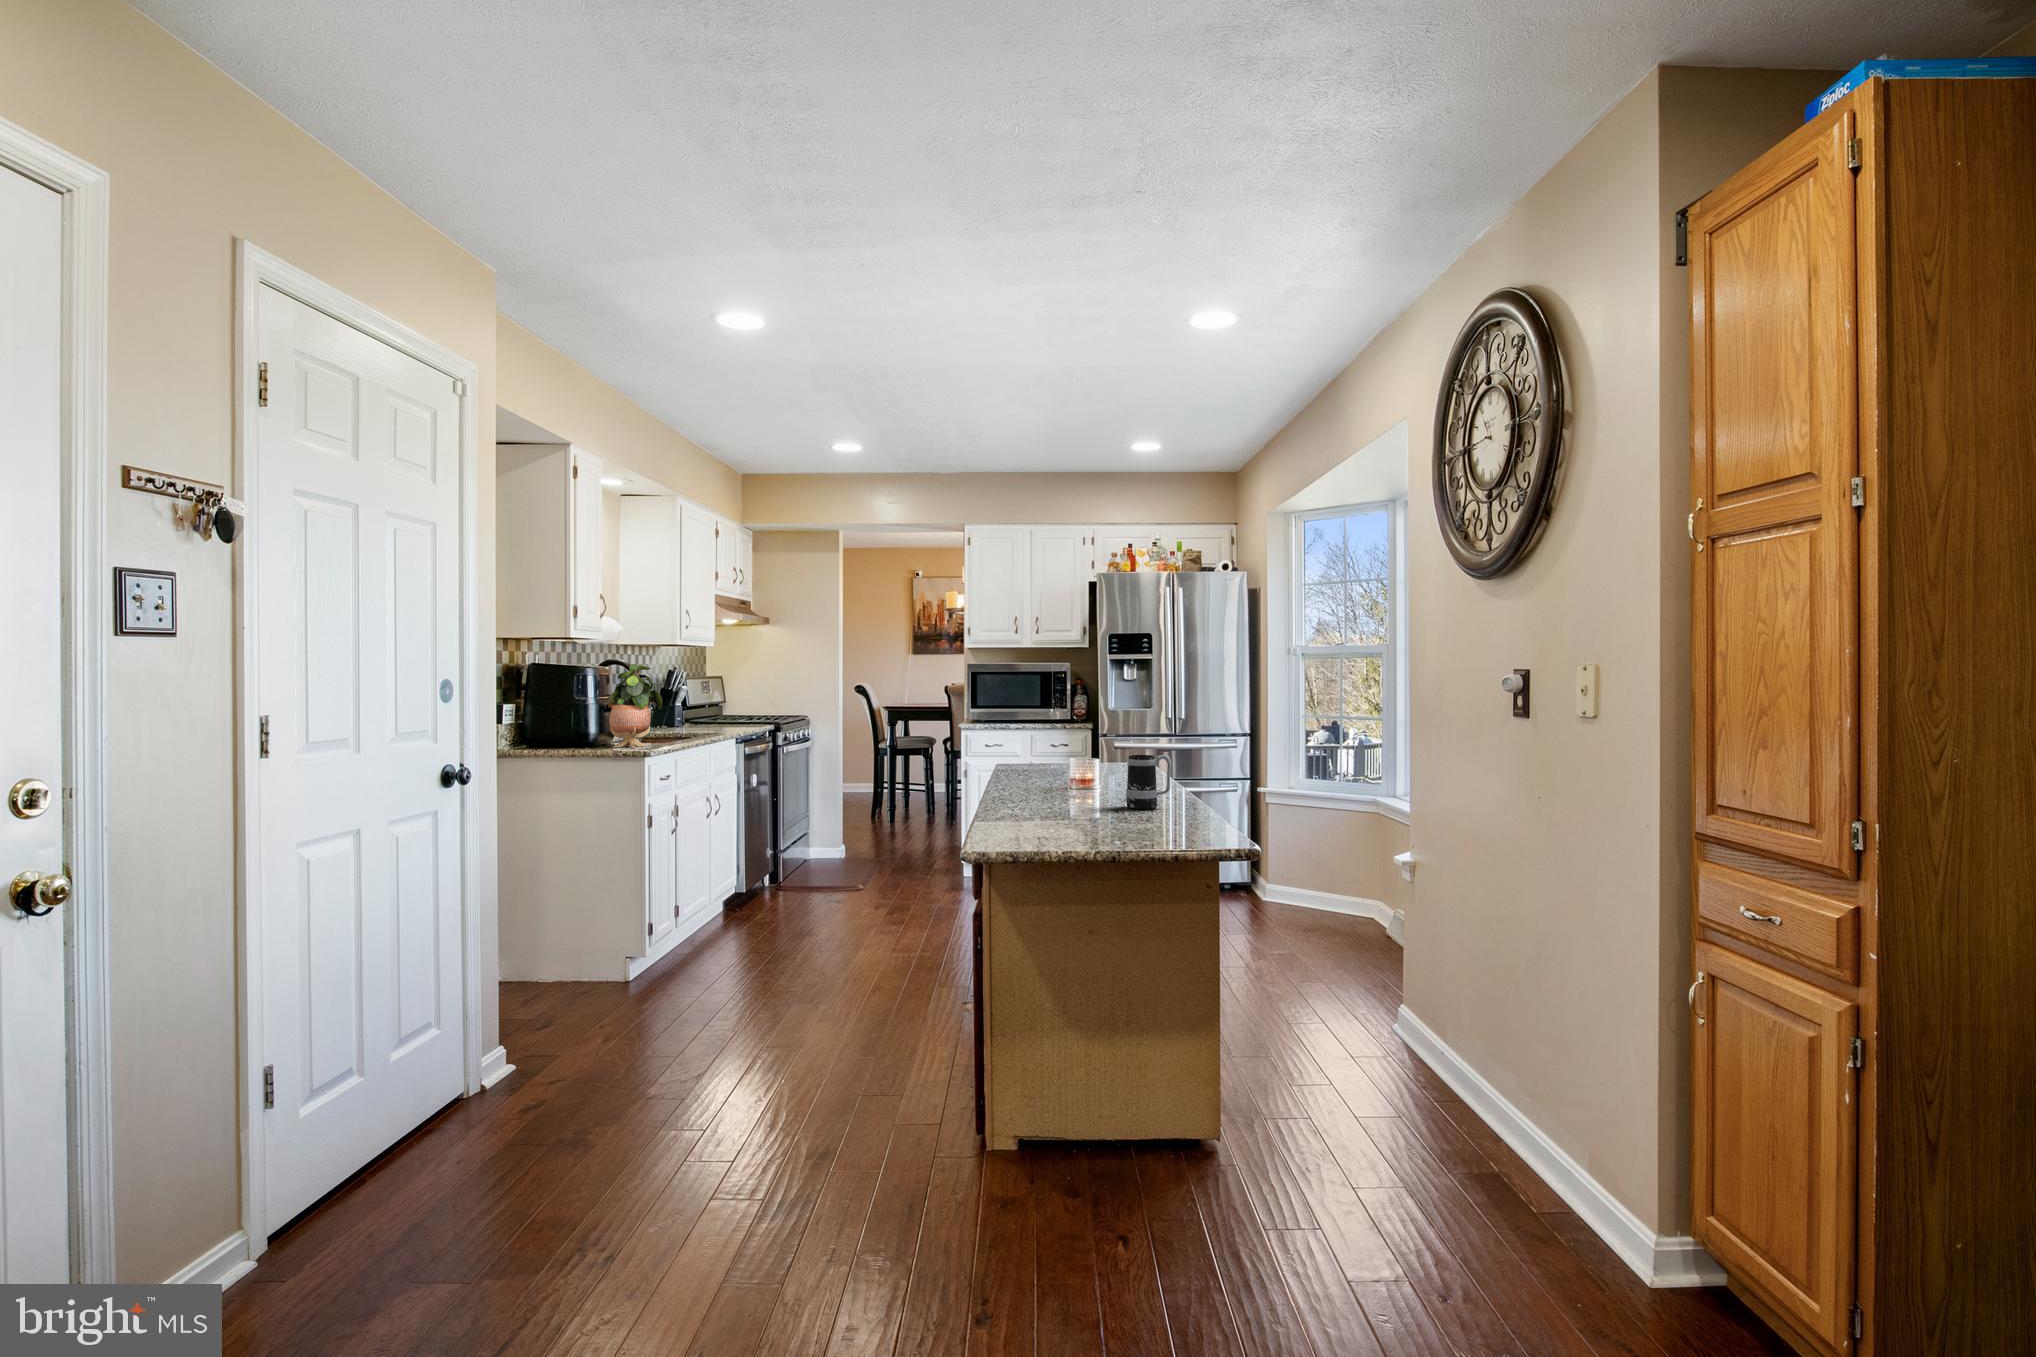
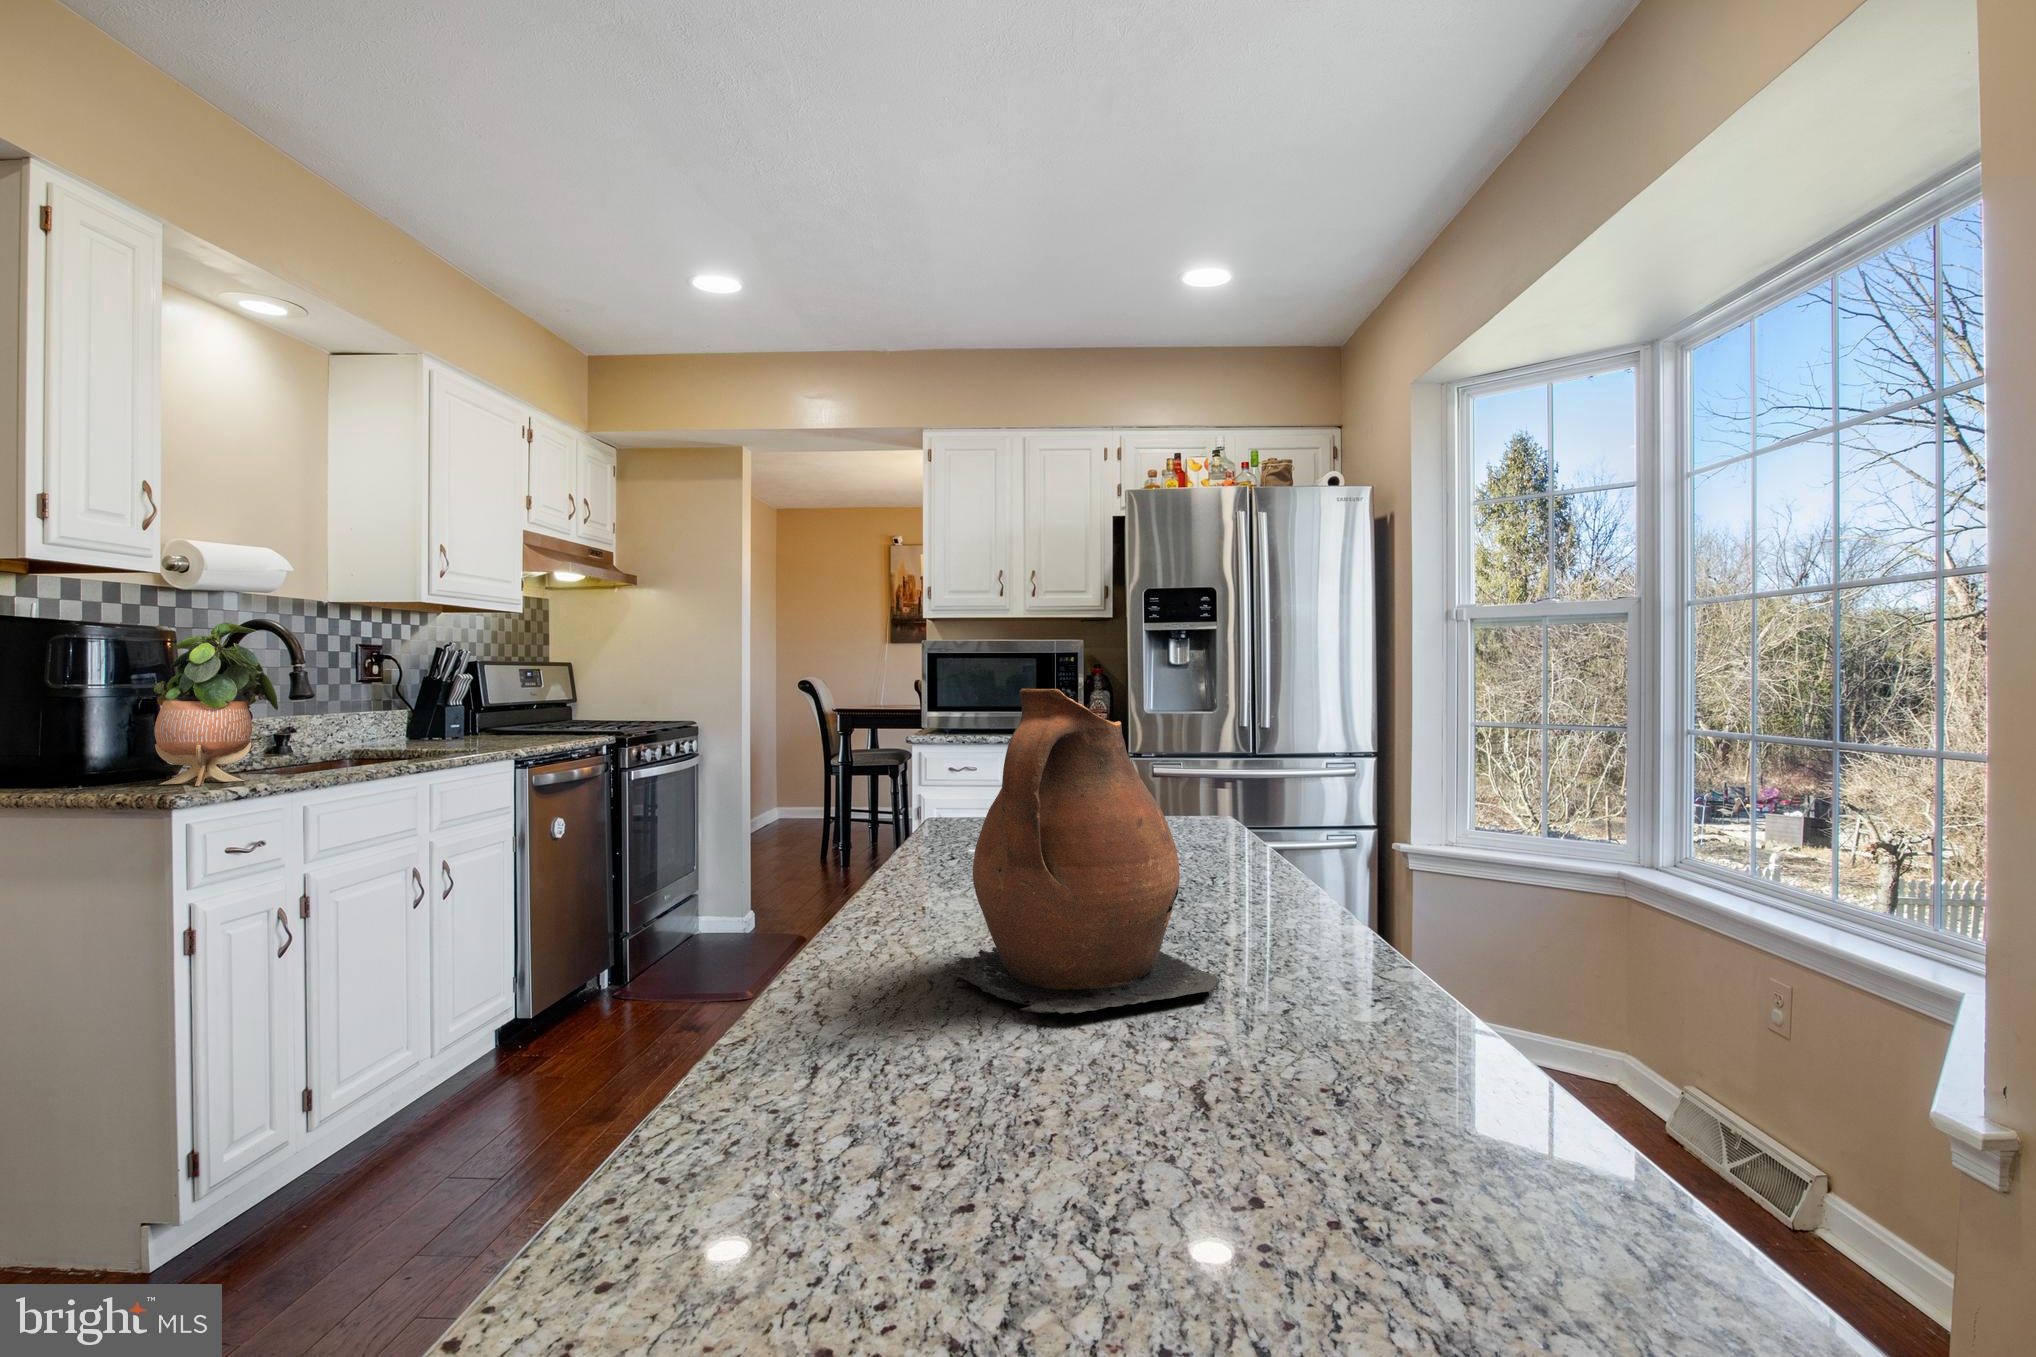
ceramic pitcher: none [1044,704,1128,795] -> present [945,689,1220,1014]
mug: present [1126,755,1171,809] -> none [1240,897,1444,1164]

